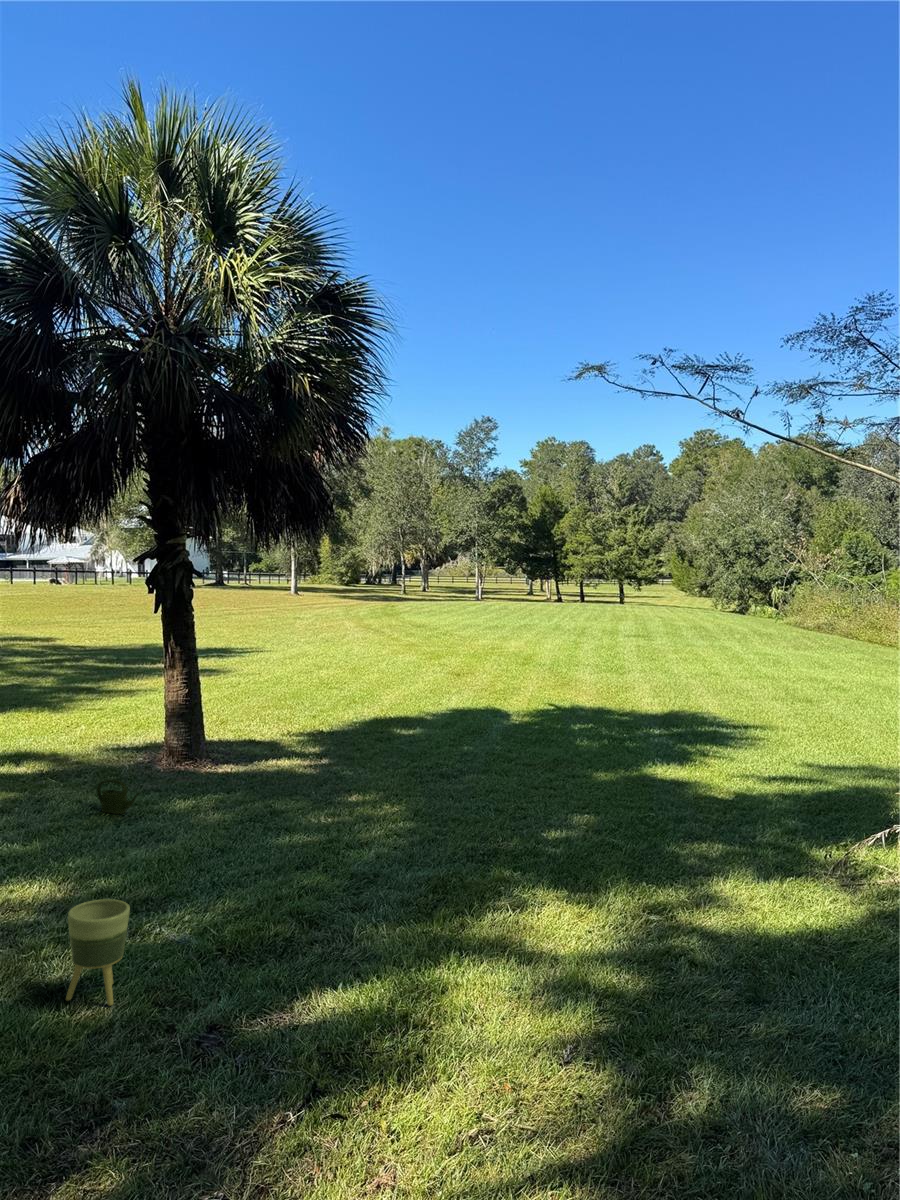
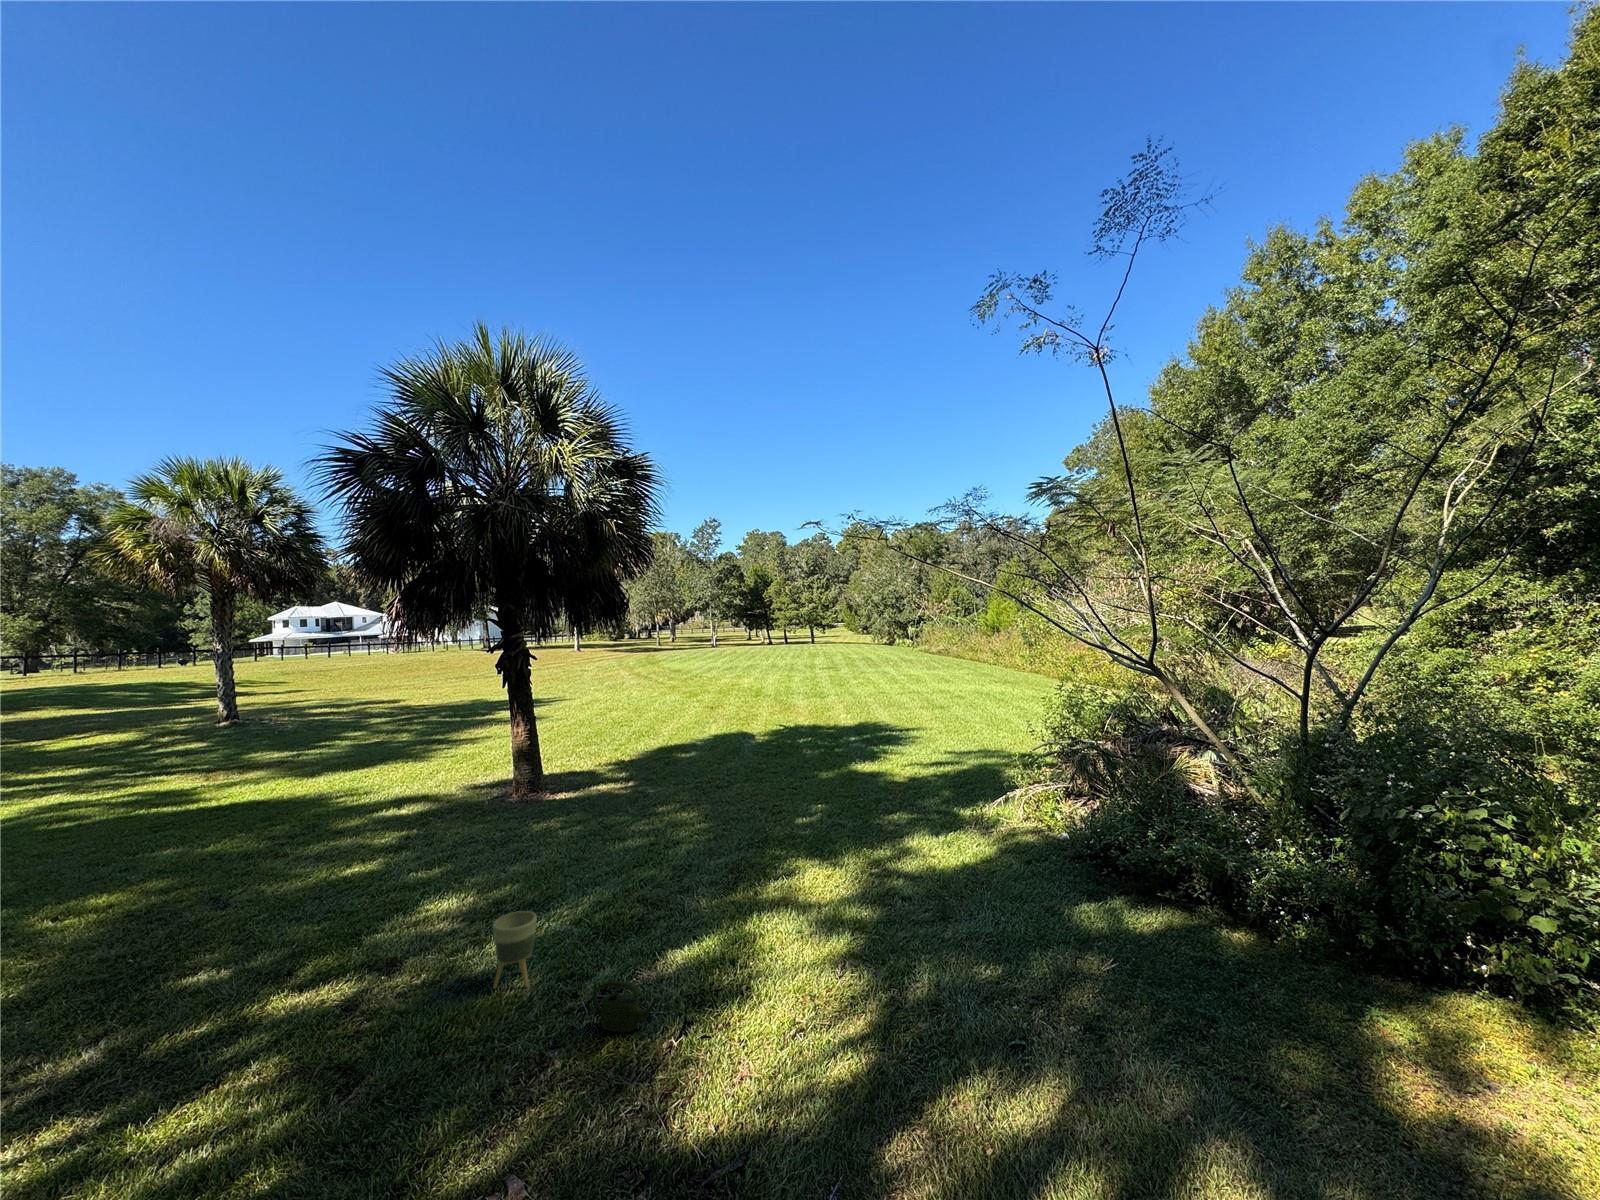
watering can: present [97,780,141,814] -> present [592,981,662,1032]

